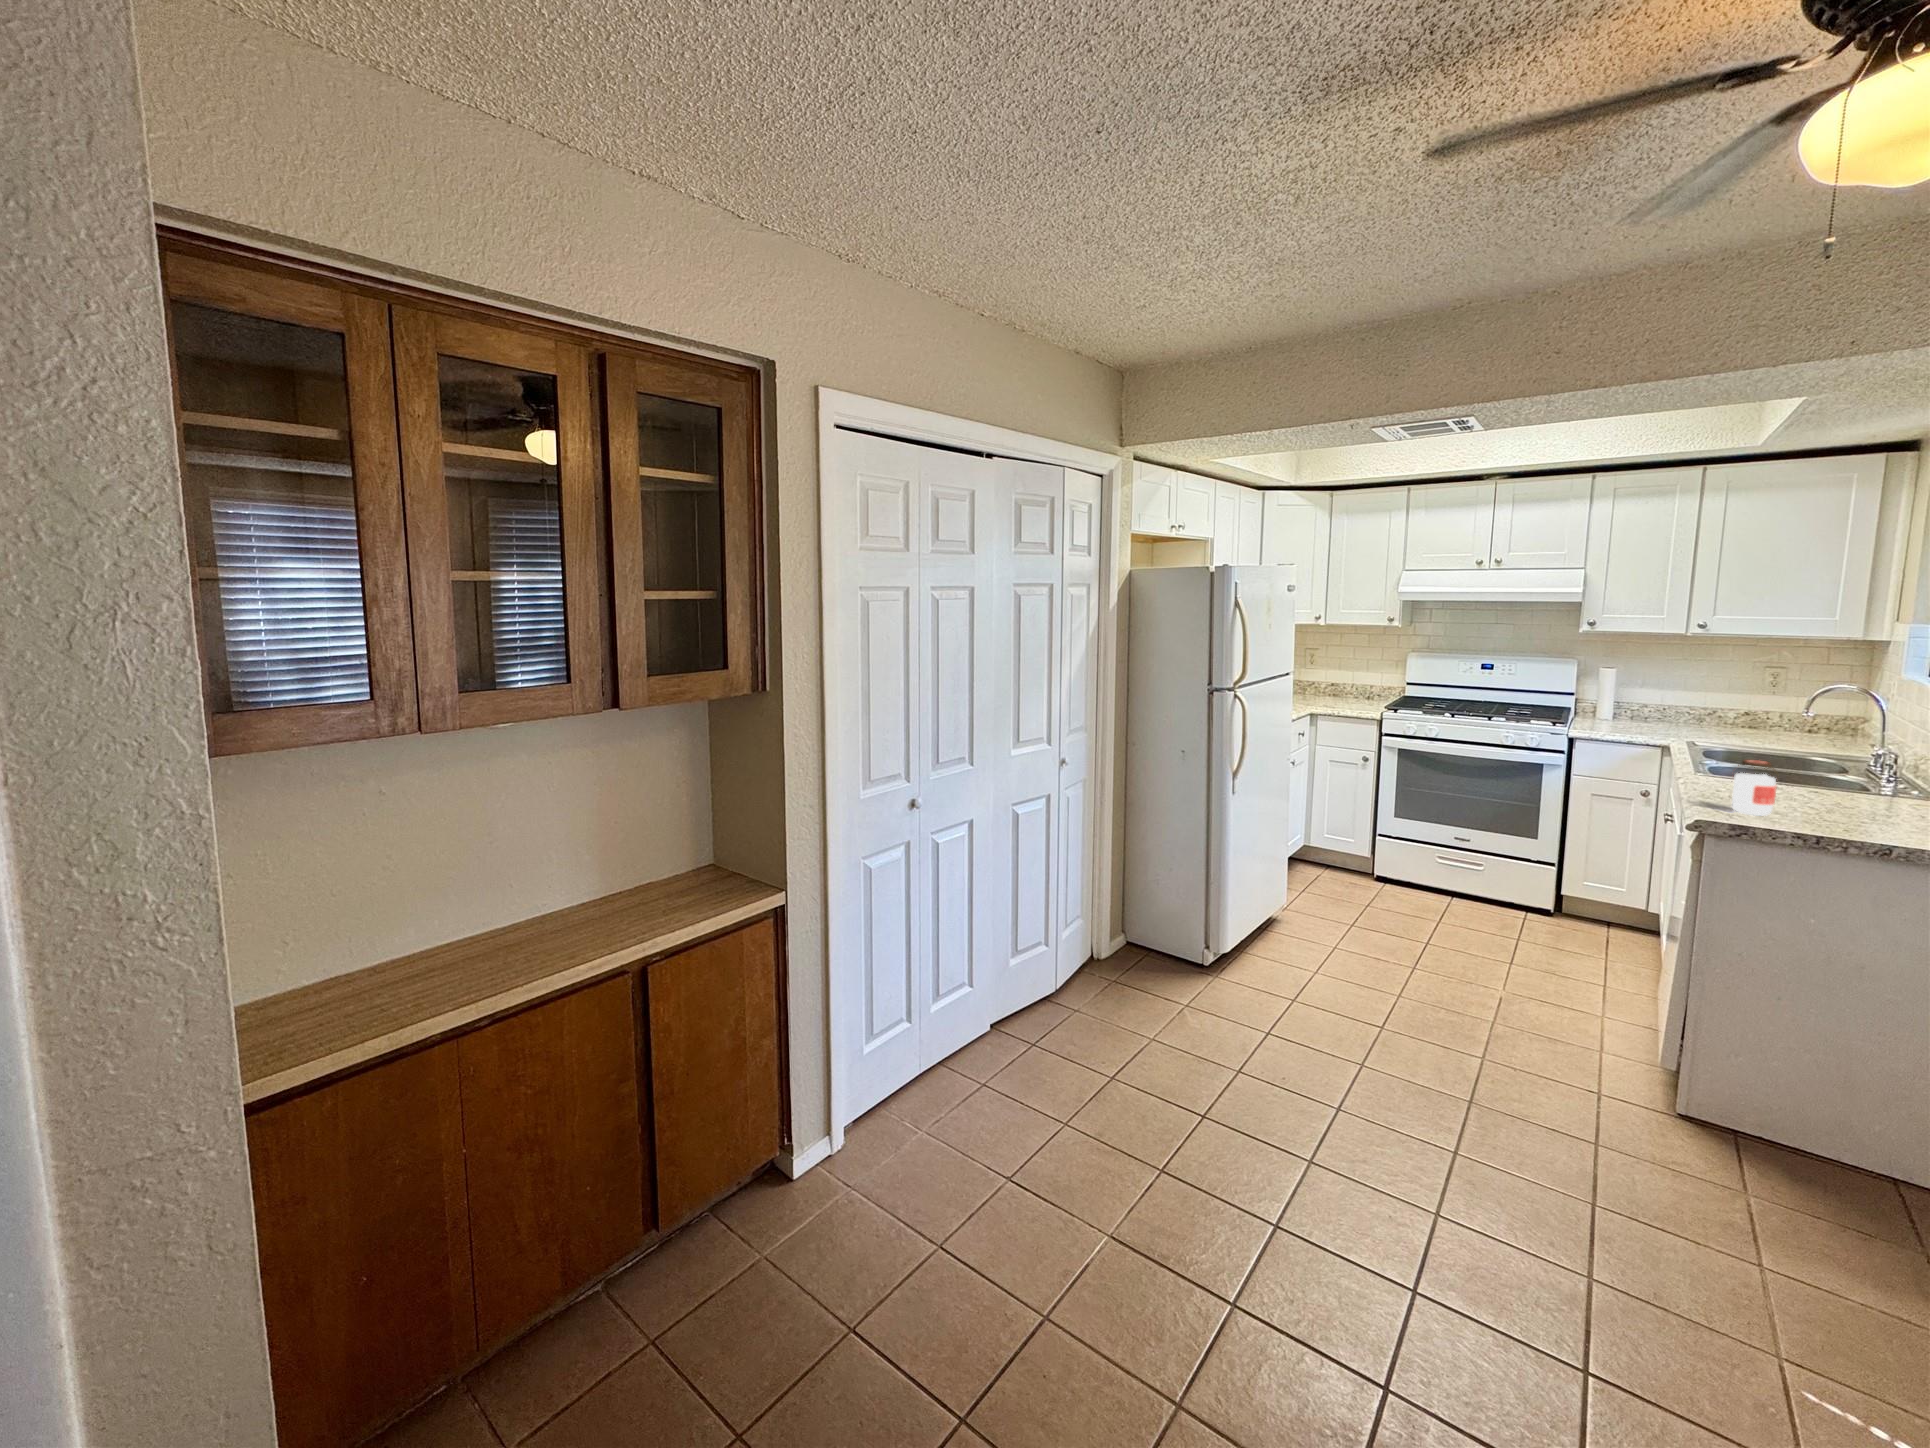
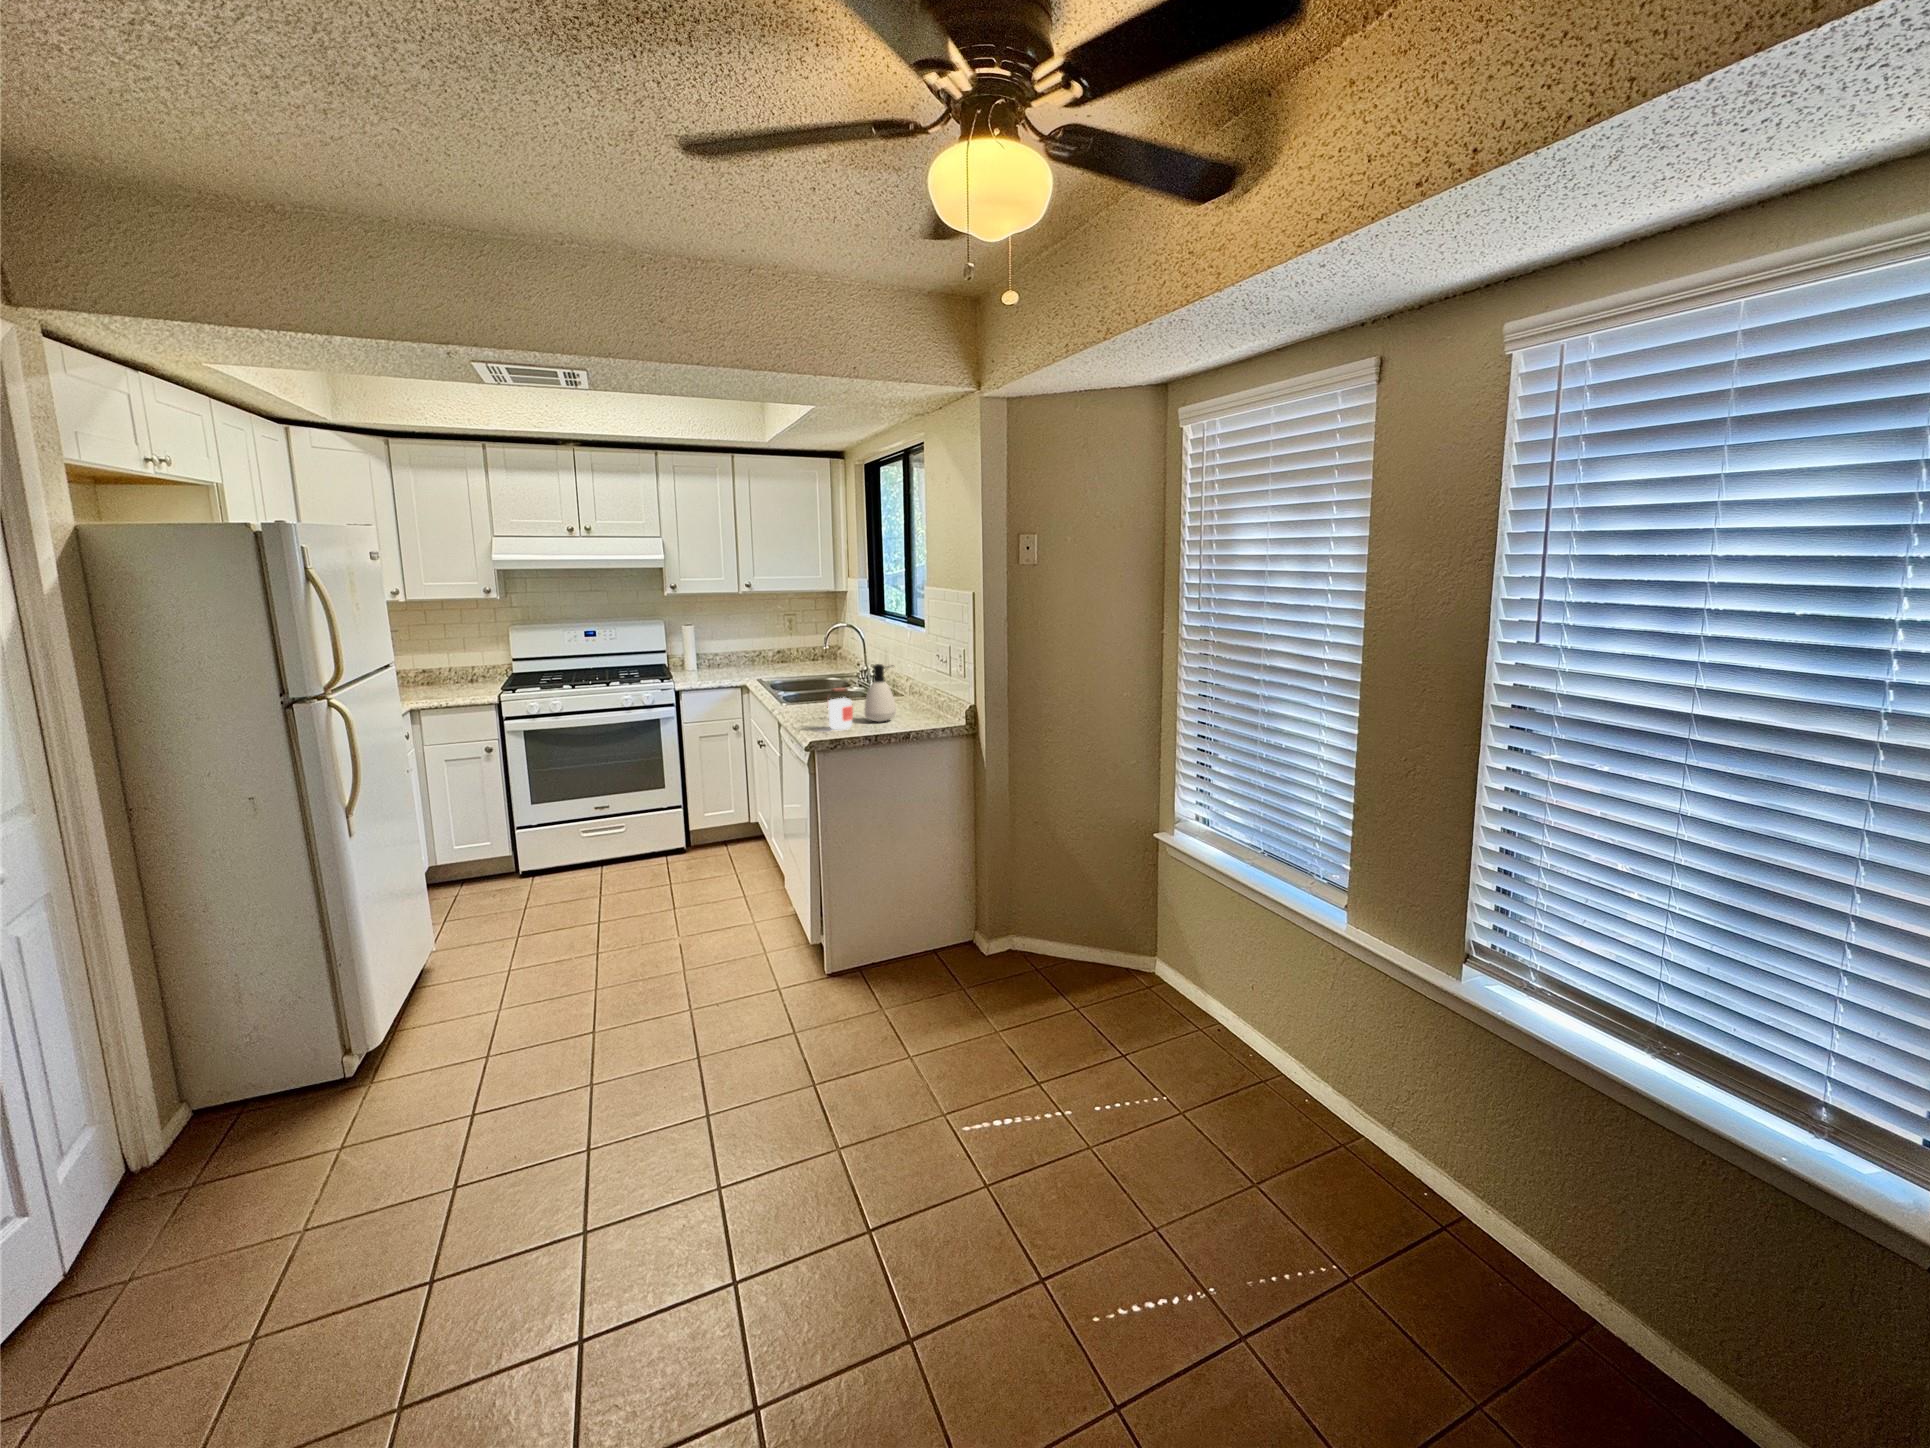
soap dispenser: none [1806,740,1879,820] -> present [865,664,896,722]

